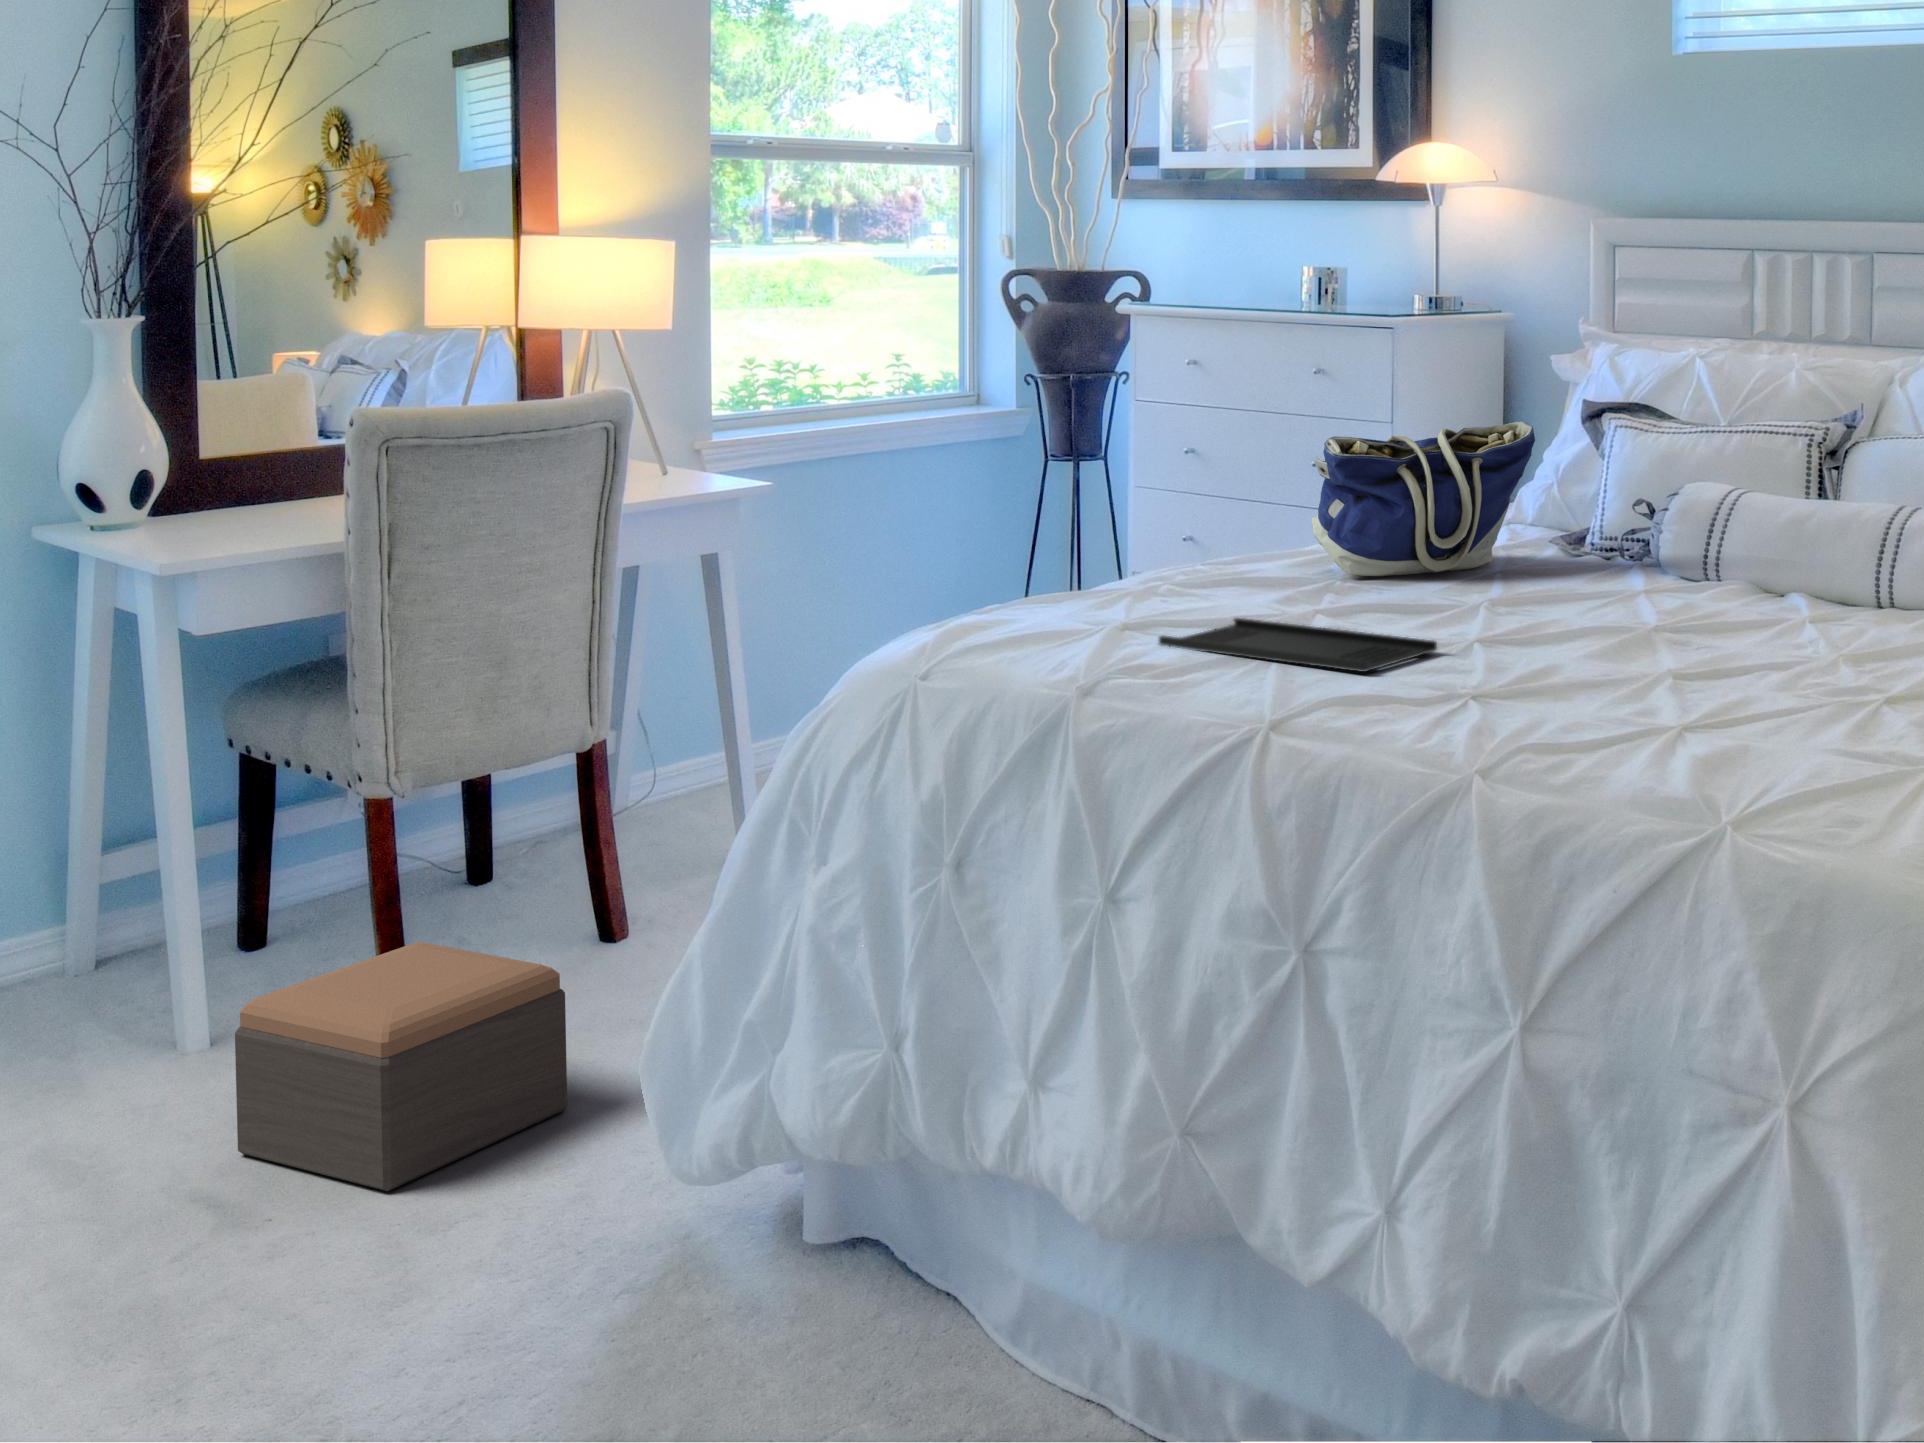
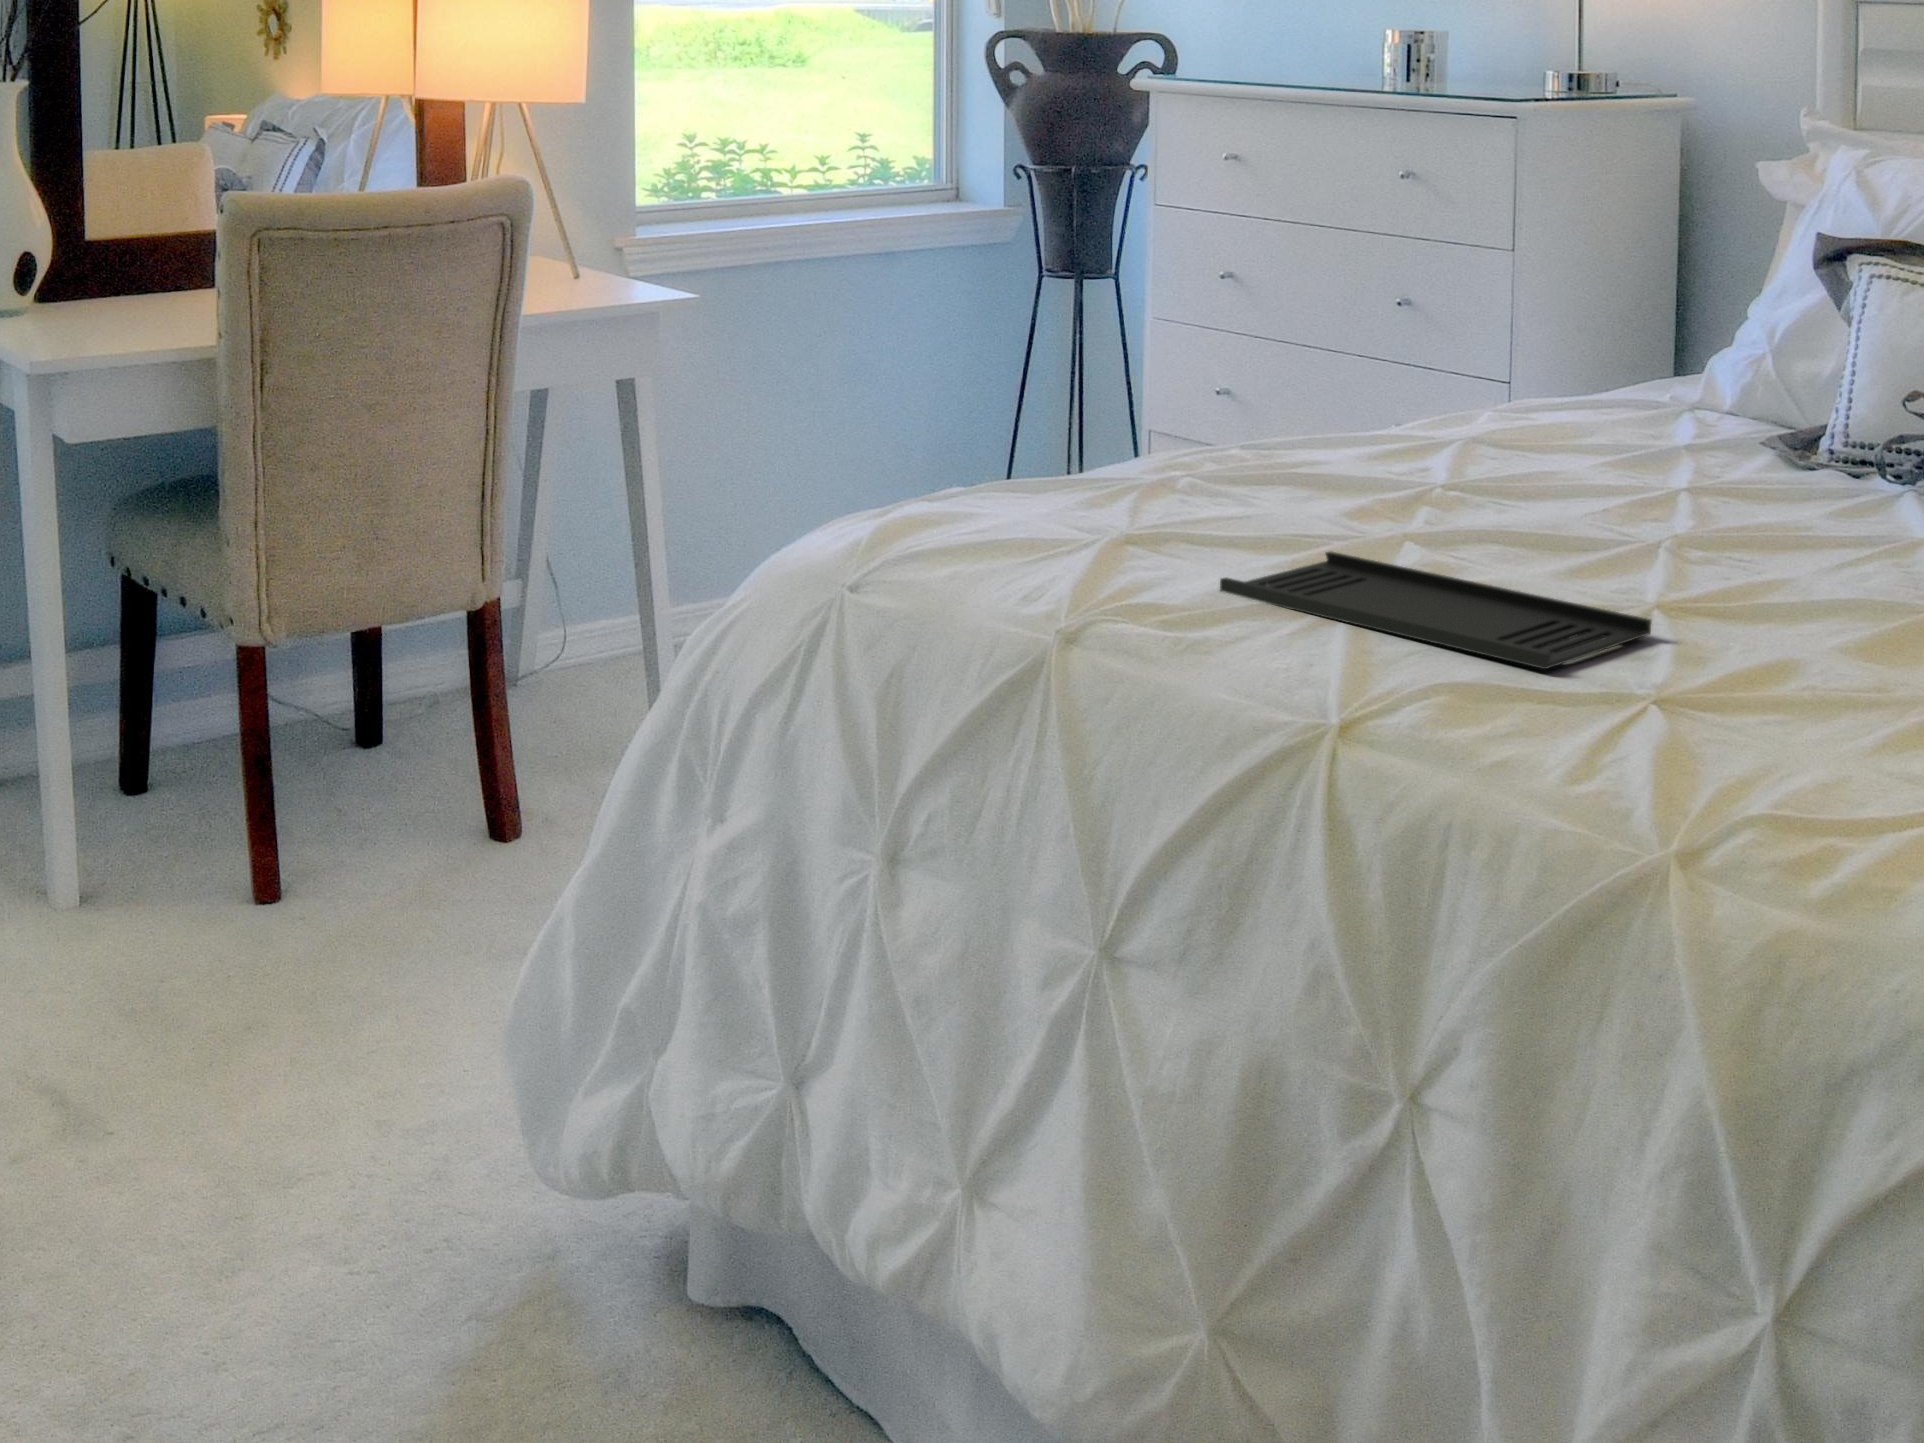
tote bag: present [1311,421,1535,576] -> none [1424,269,1769,487]
footstool: present [235,942,567,1191] -> none [51,868,435,1197]

